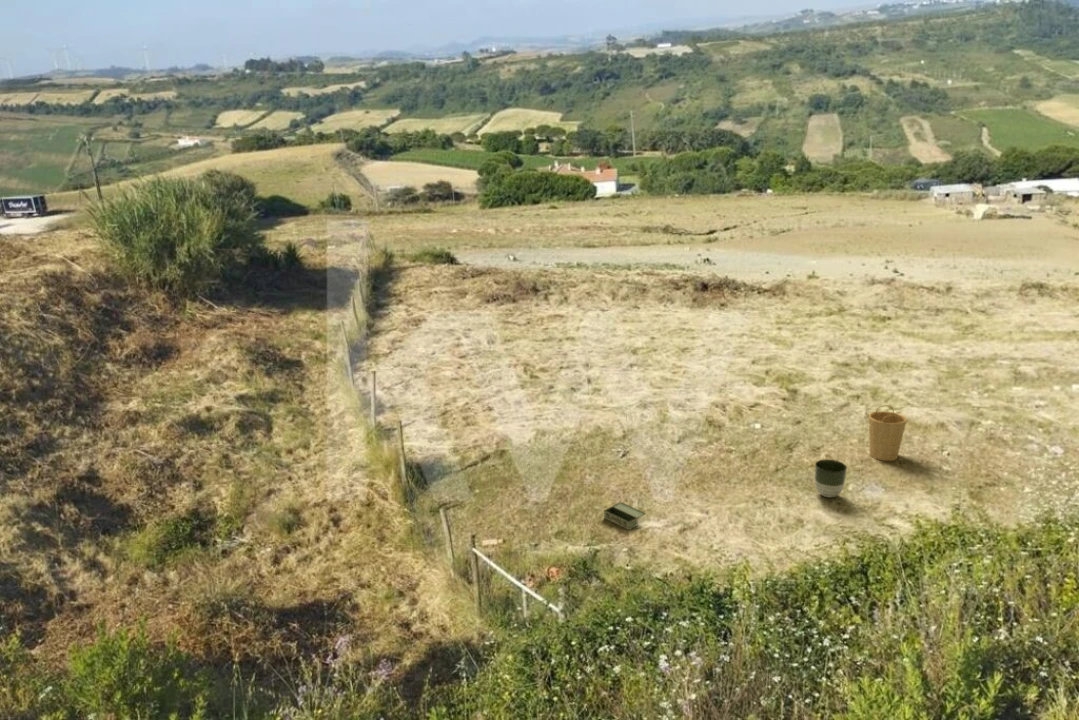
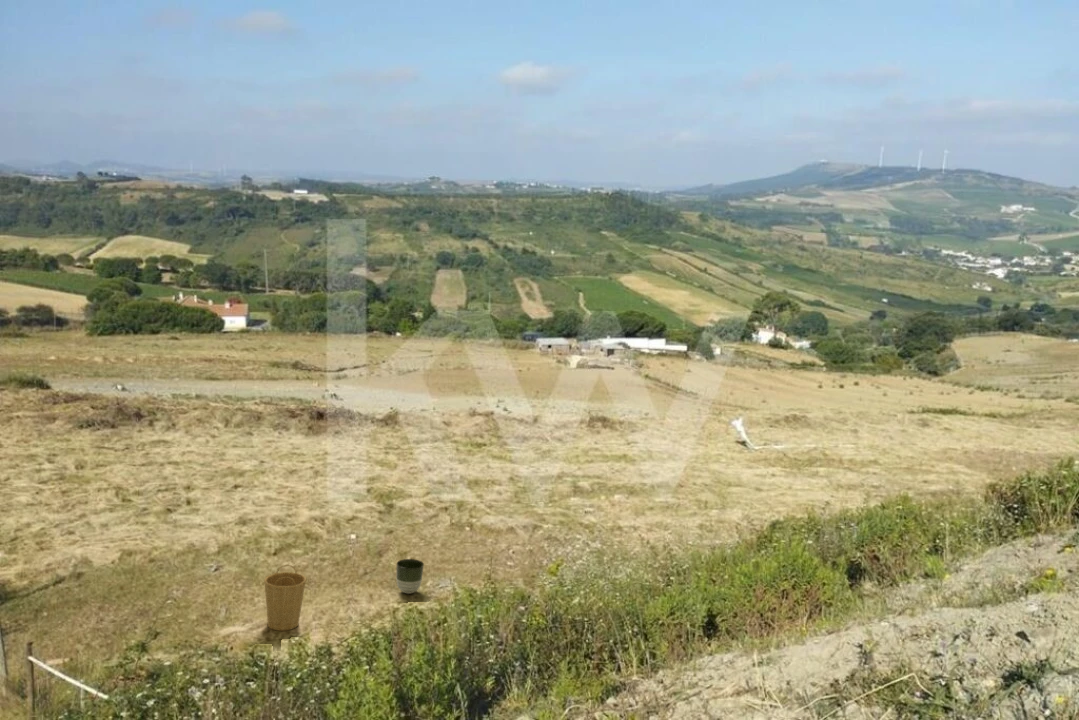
basket: present [869,405,907,461] -> present [264,565,306,631]
toolbox: present [604,503,645,530] -> none [186,611,229,637]

